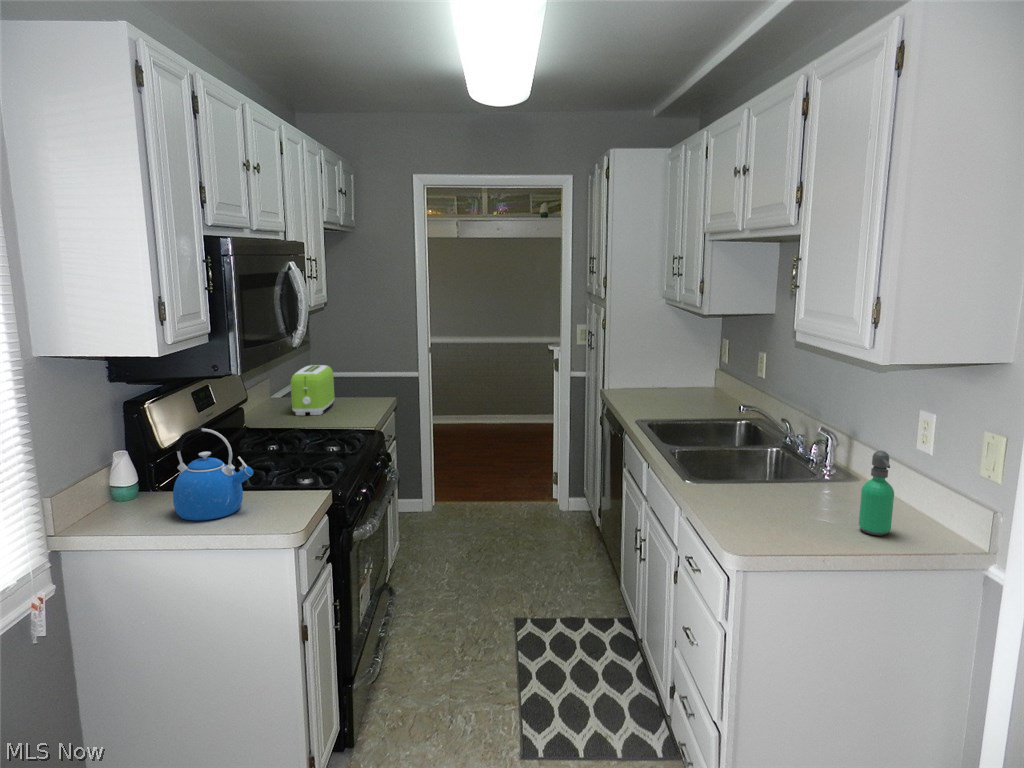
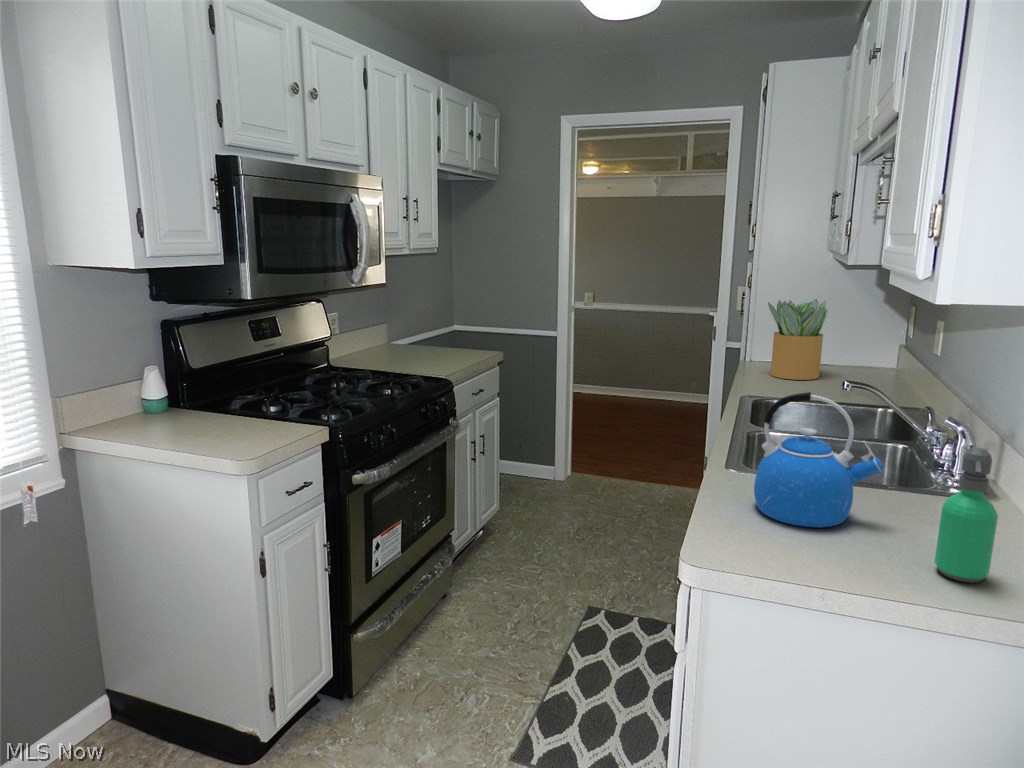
potted plant: none [634,338,678,403] -> present [768,299,828,380]
toaster: present [291,365,334,415] -> none [396,314,447,363]
kettle: present [173,427,253,521] -> present [754,392,883,527]

